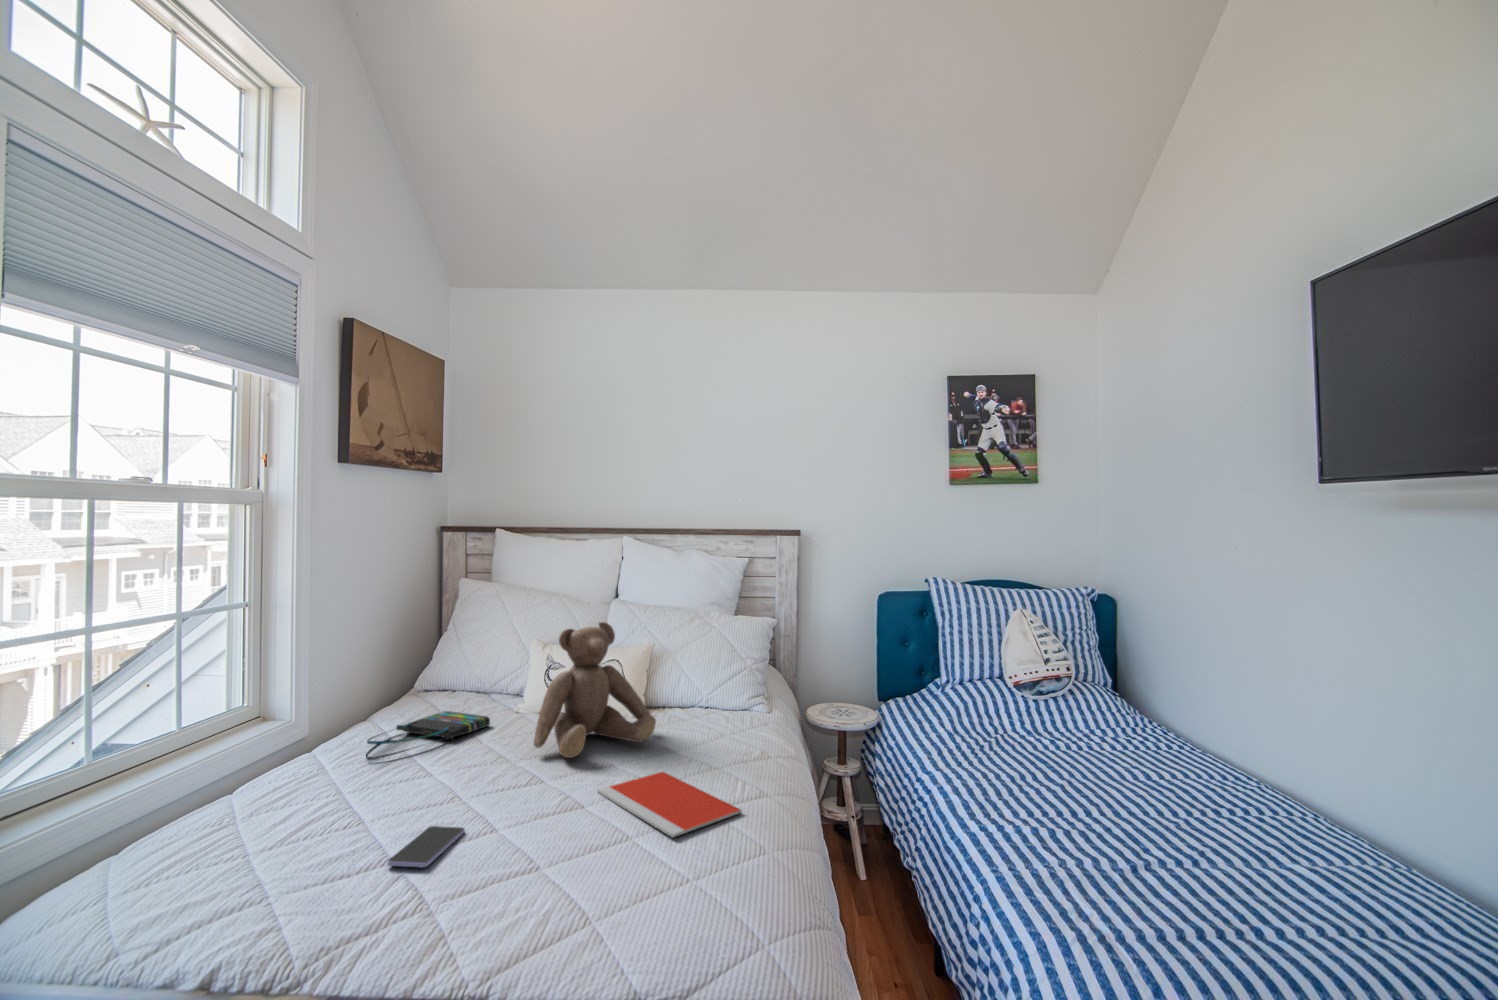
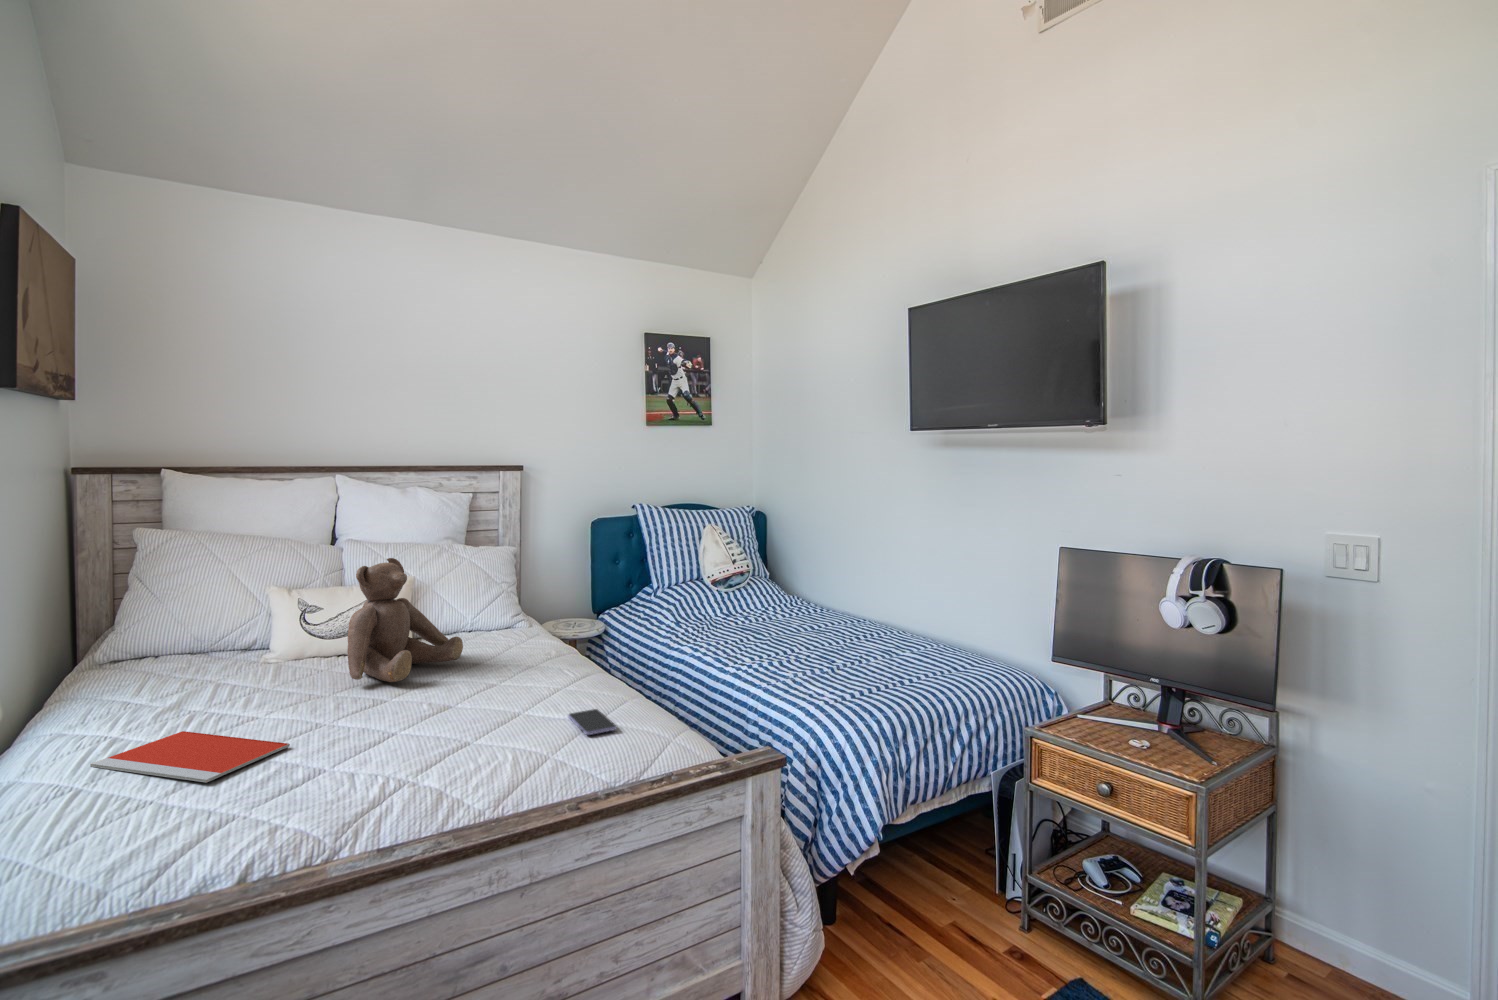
tote bag: present [366,711,490,760] -> none [148,668,261,723]
notebook: present [597,772,742,837] -> present [90,731,290,783]
smartphone: present [388,826,465,867] -> present [568,709,617,735]

